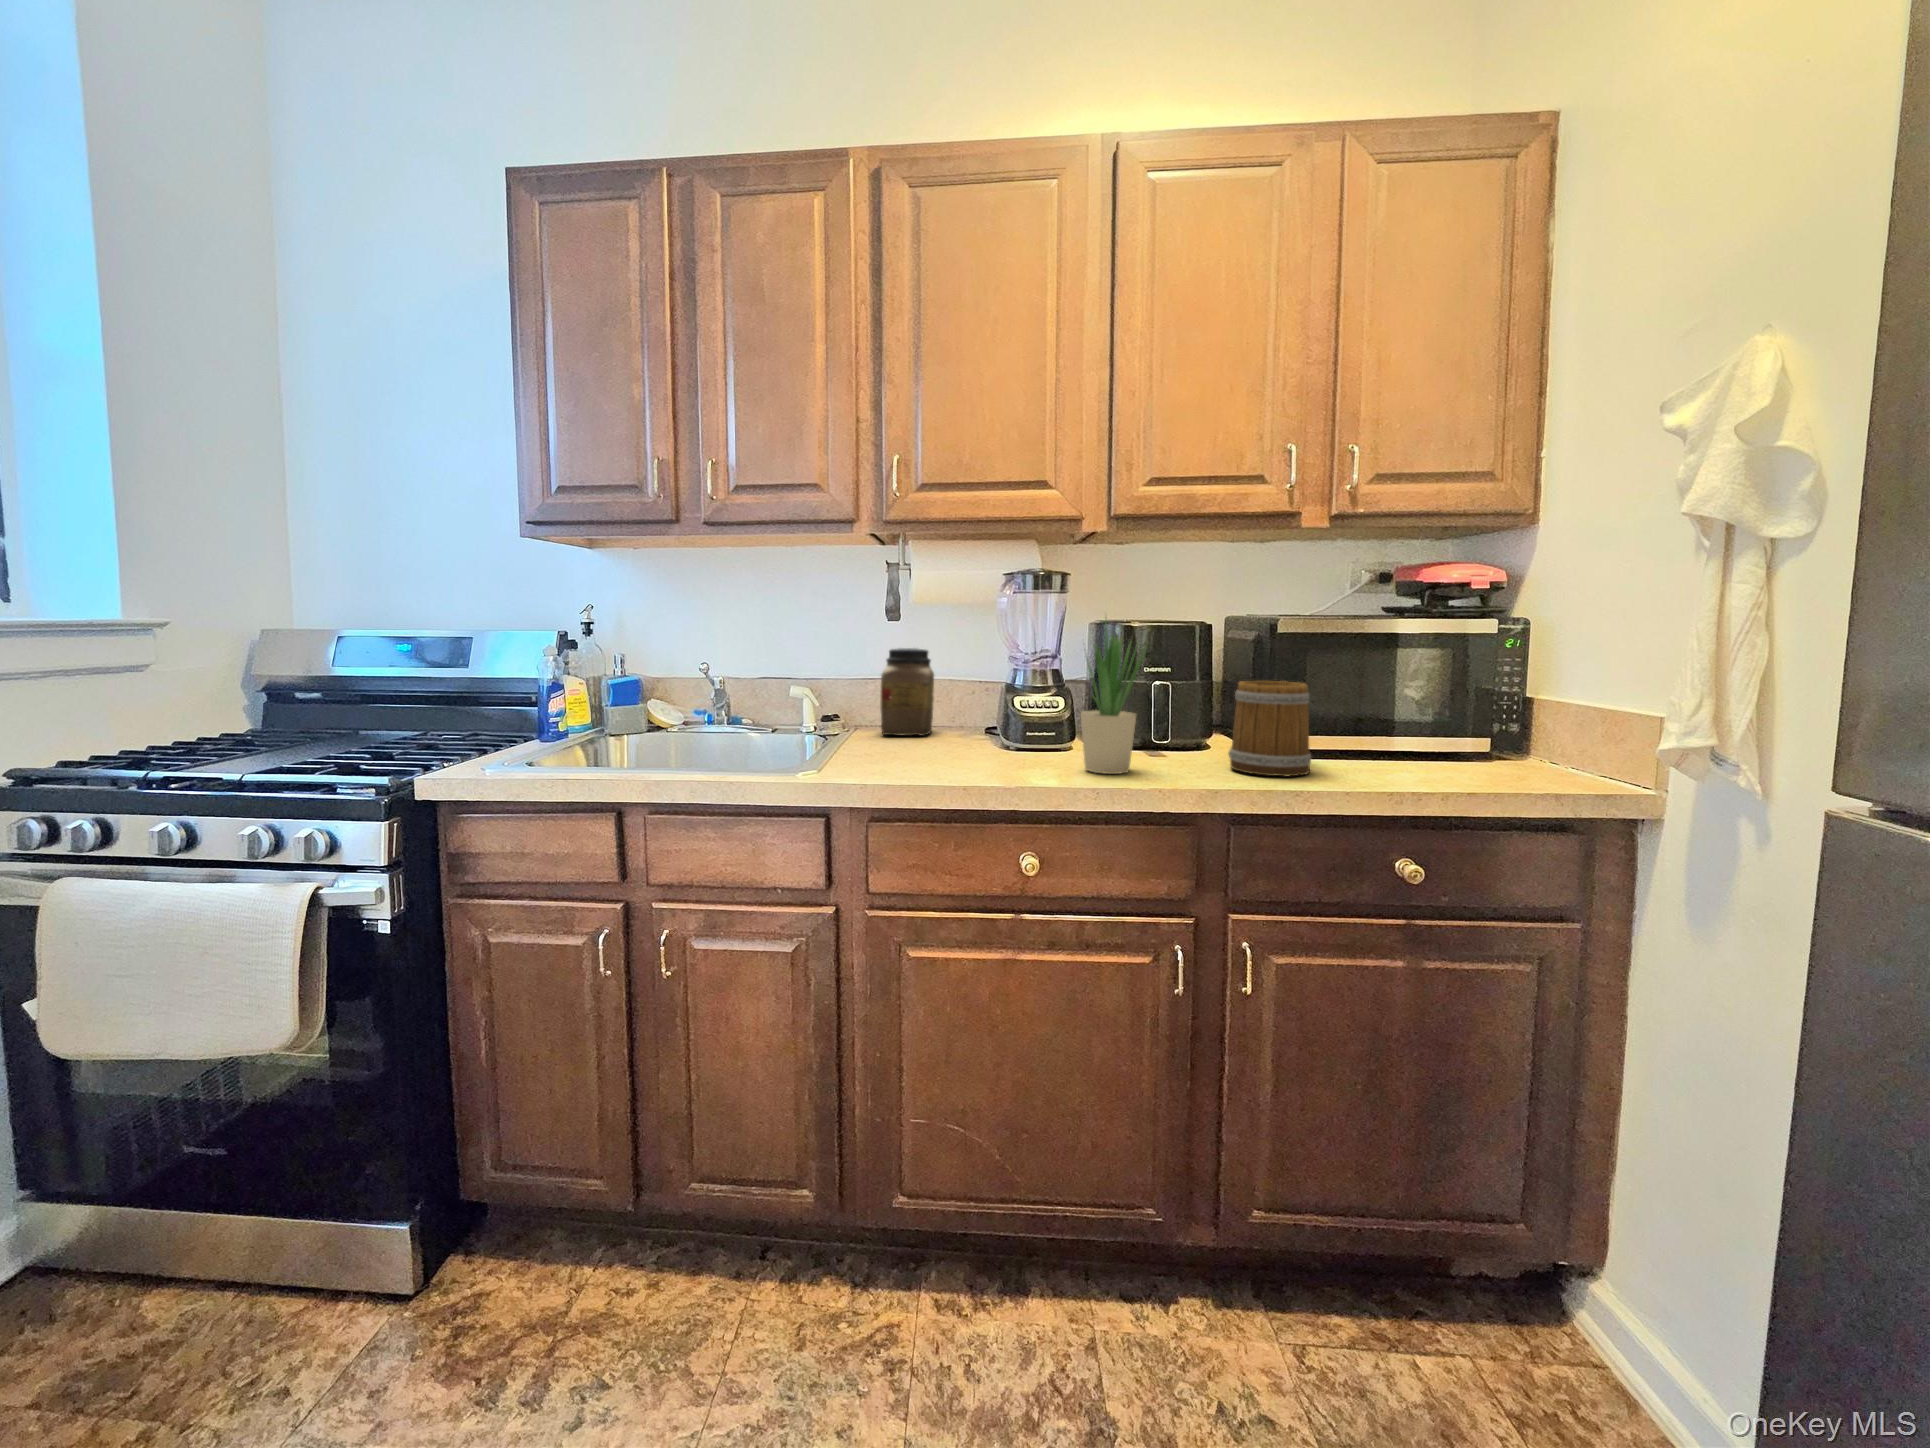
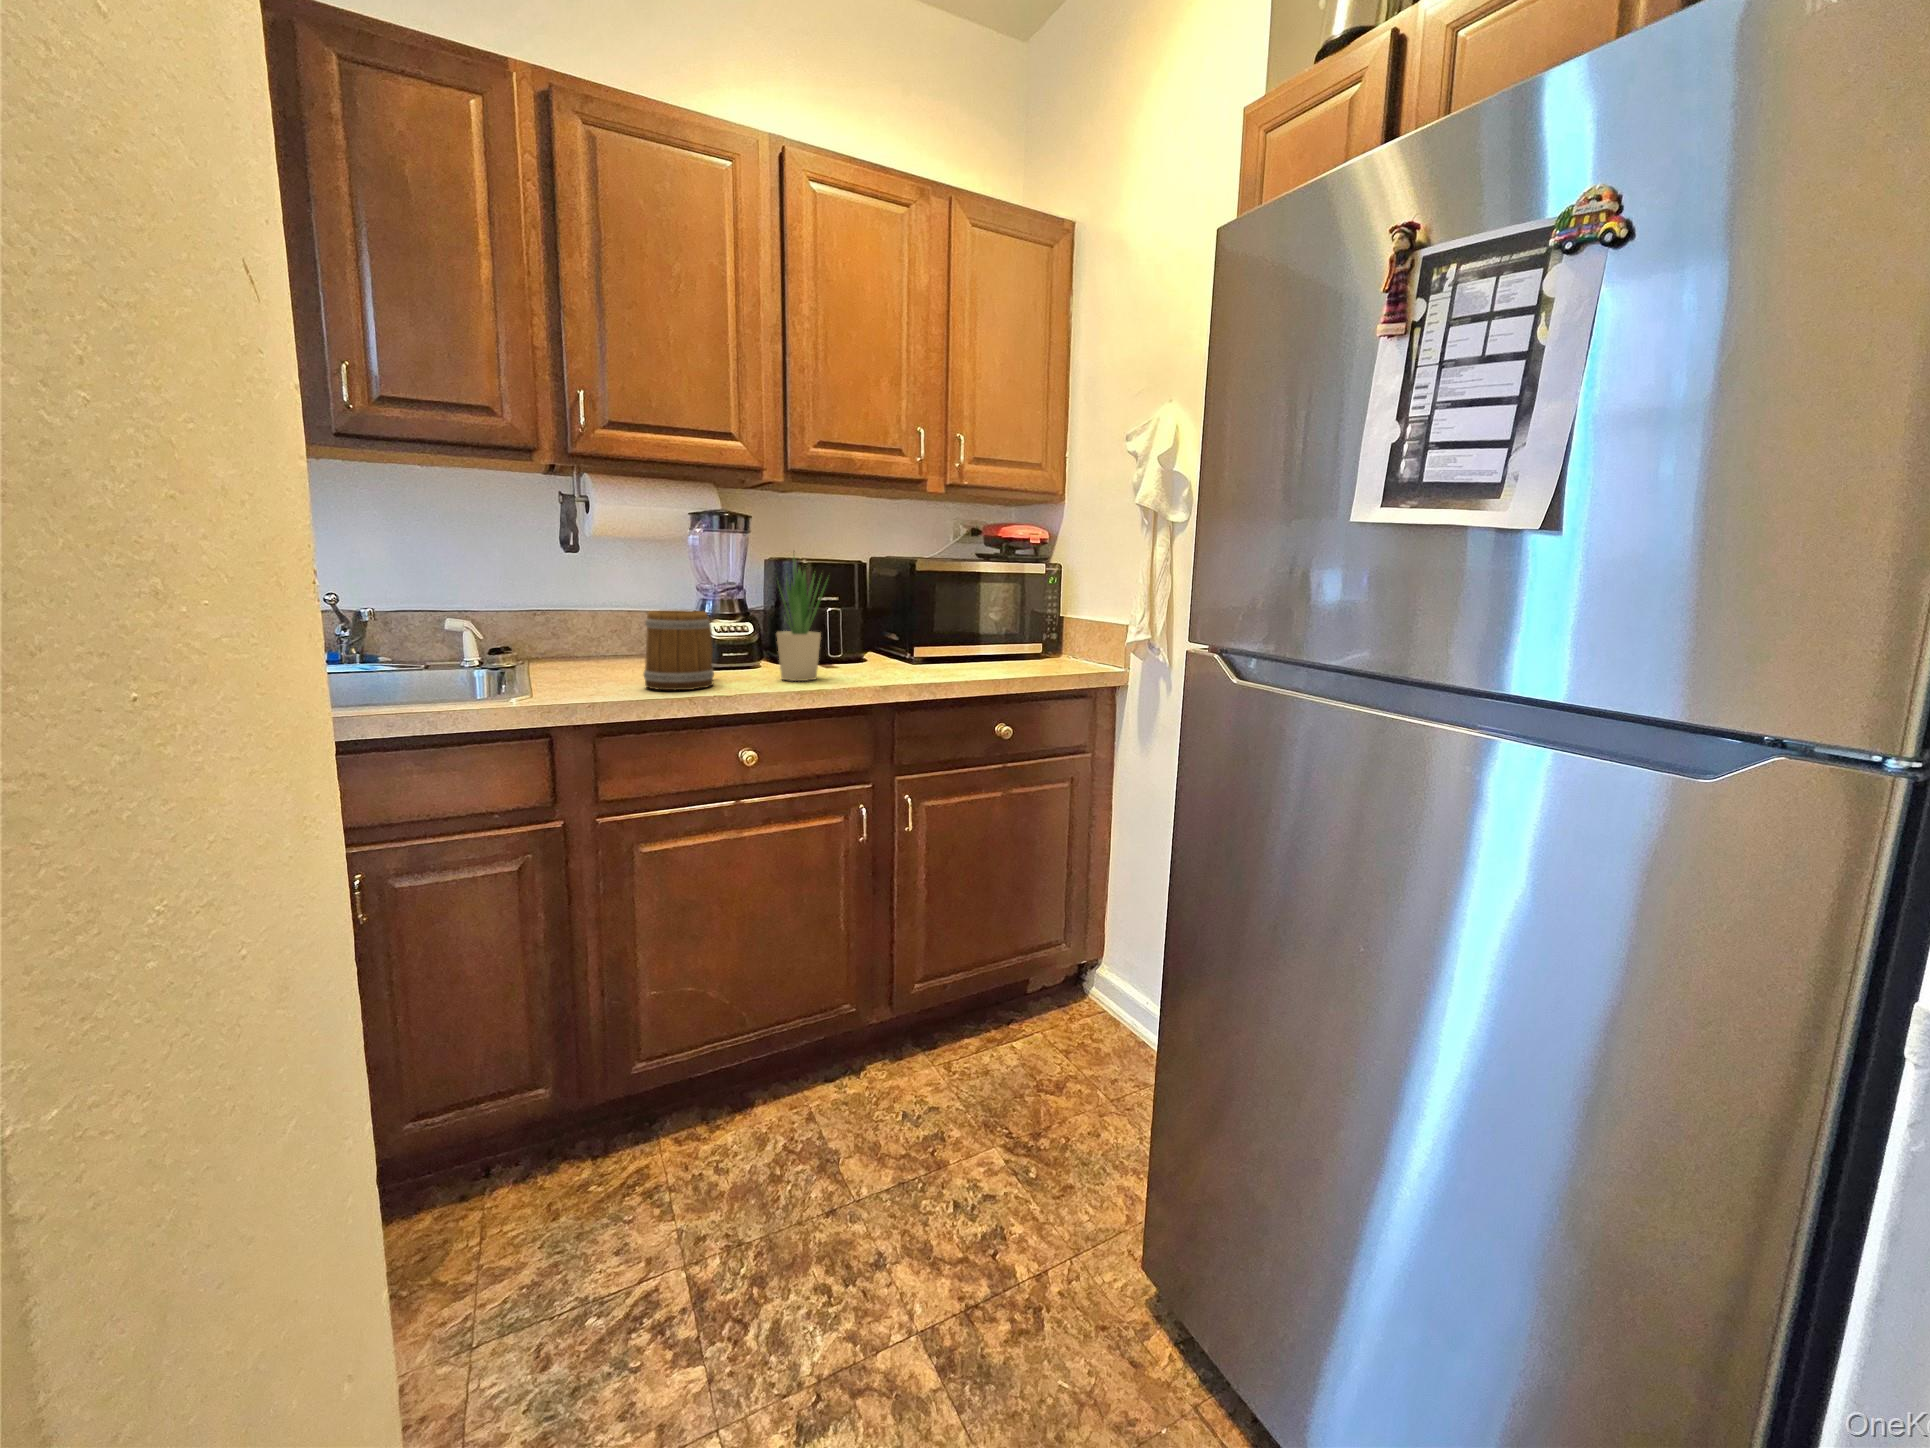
jar: present [880,648,934,736] -> none [556,580,614,665]
mug: present [1228,681,1311,776] -> present [644,610,714,690]

